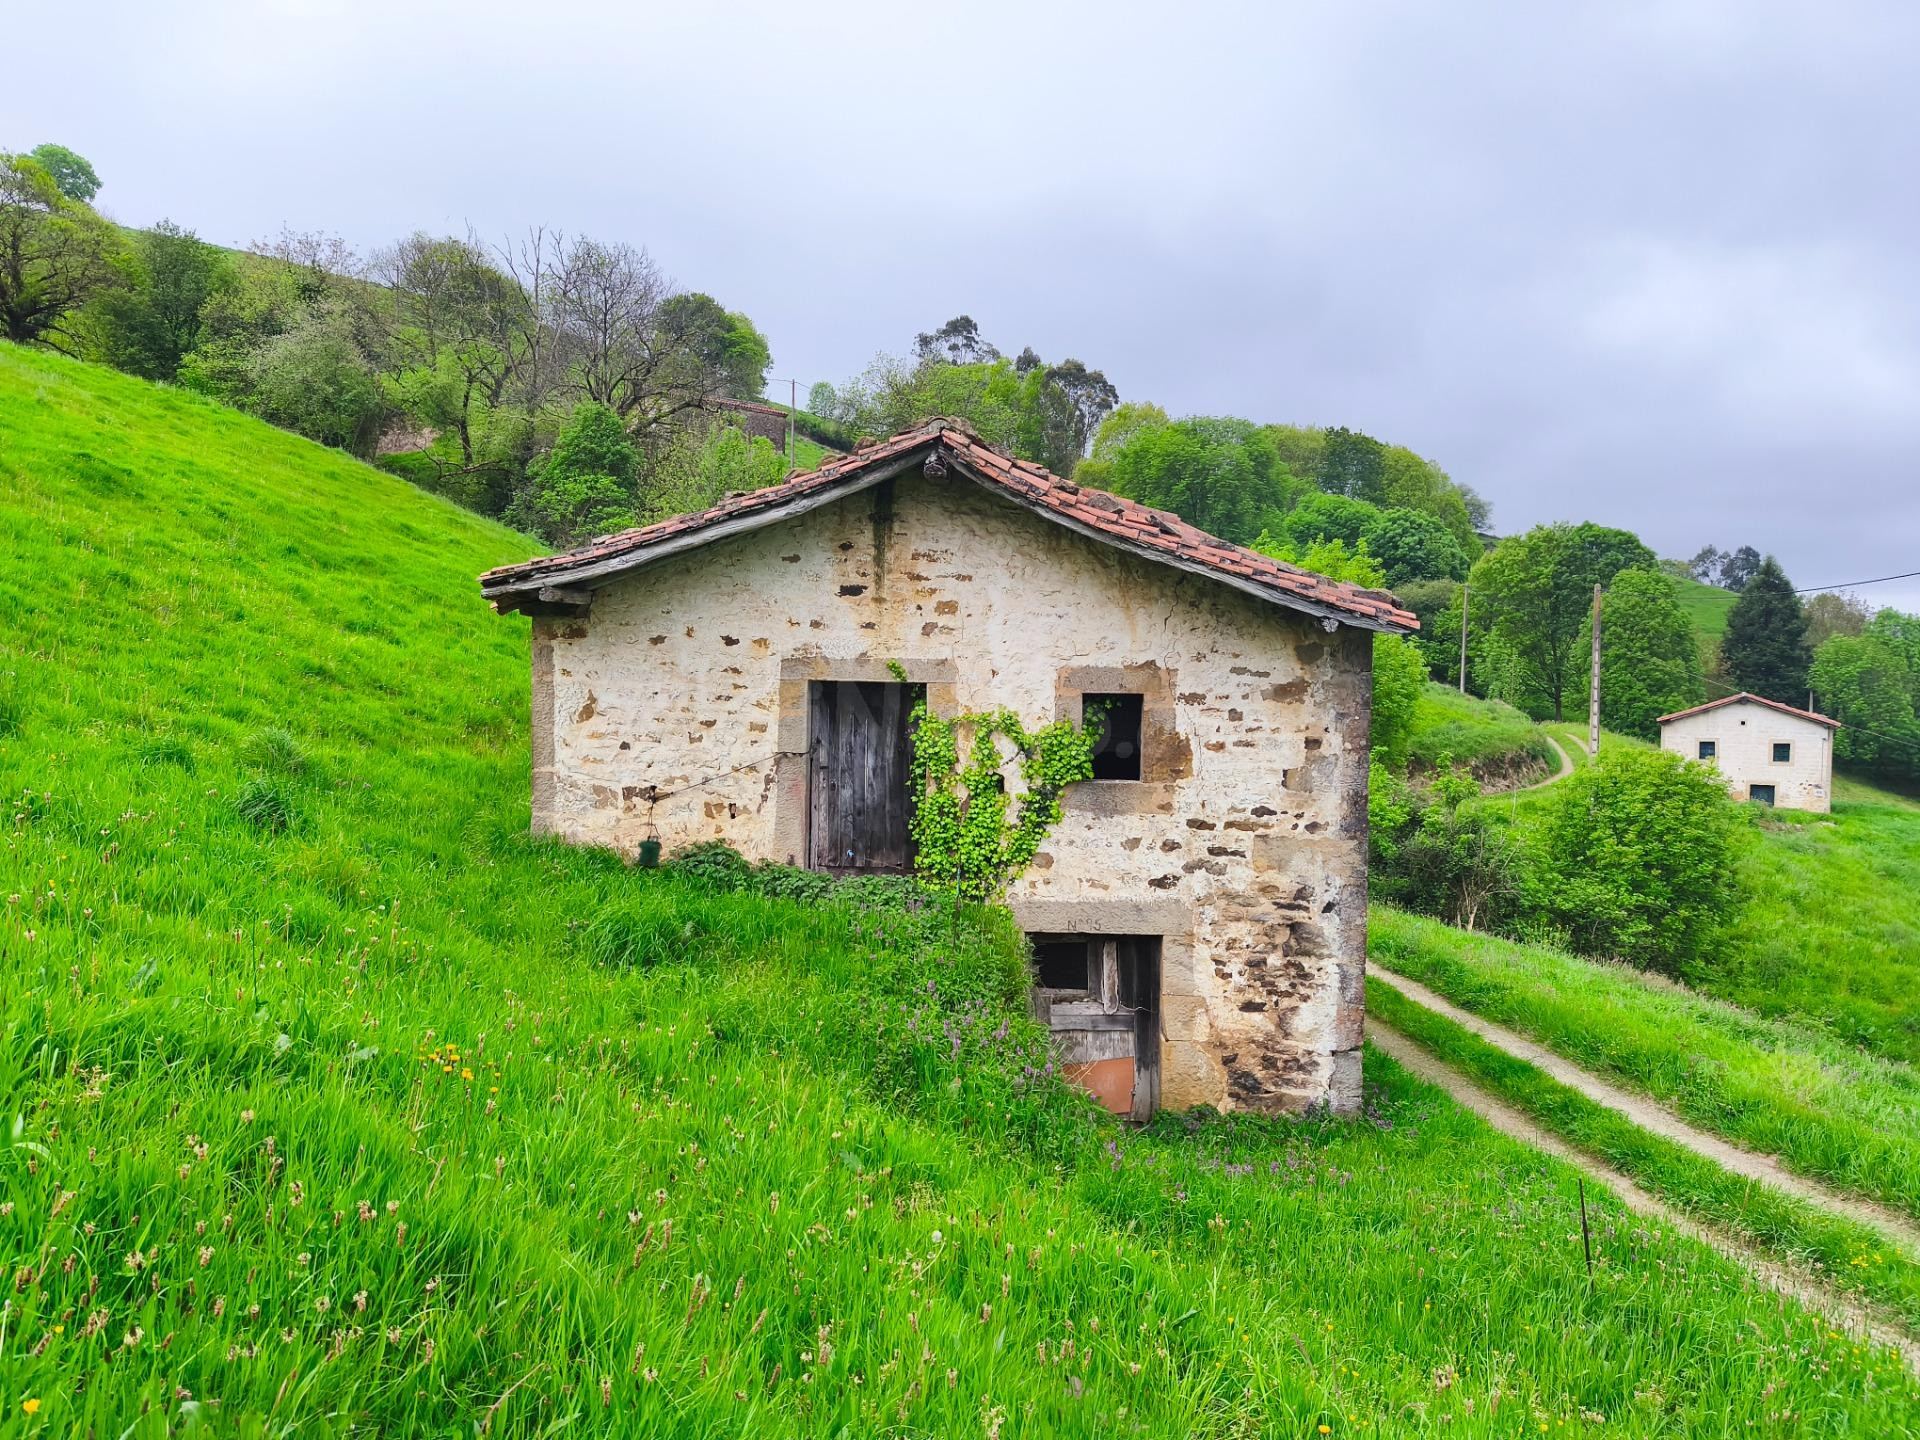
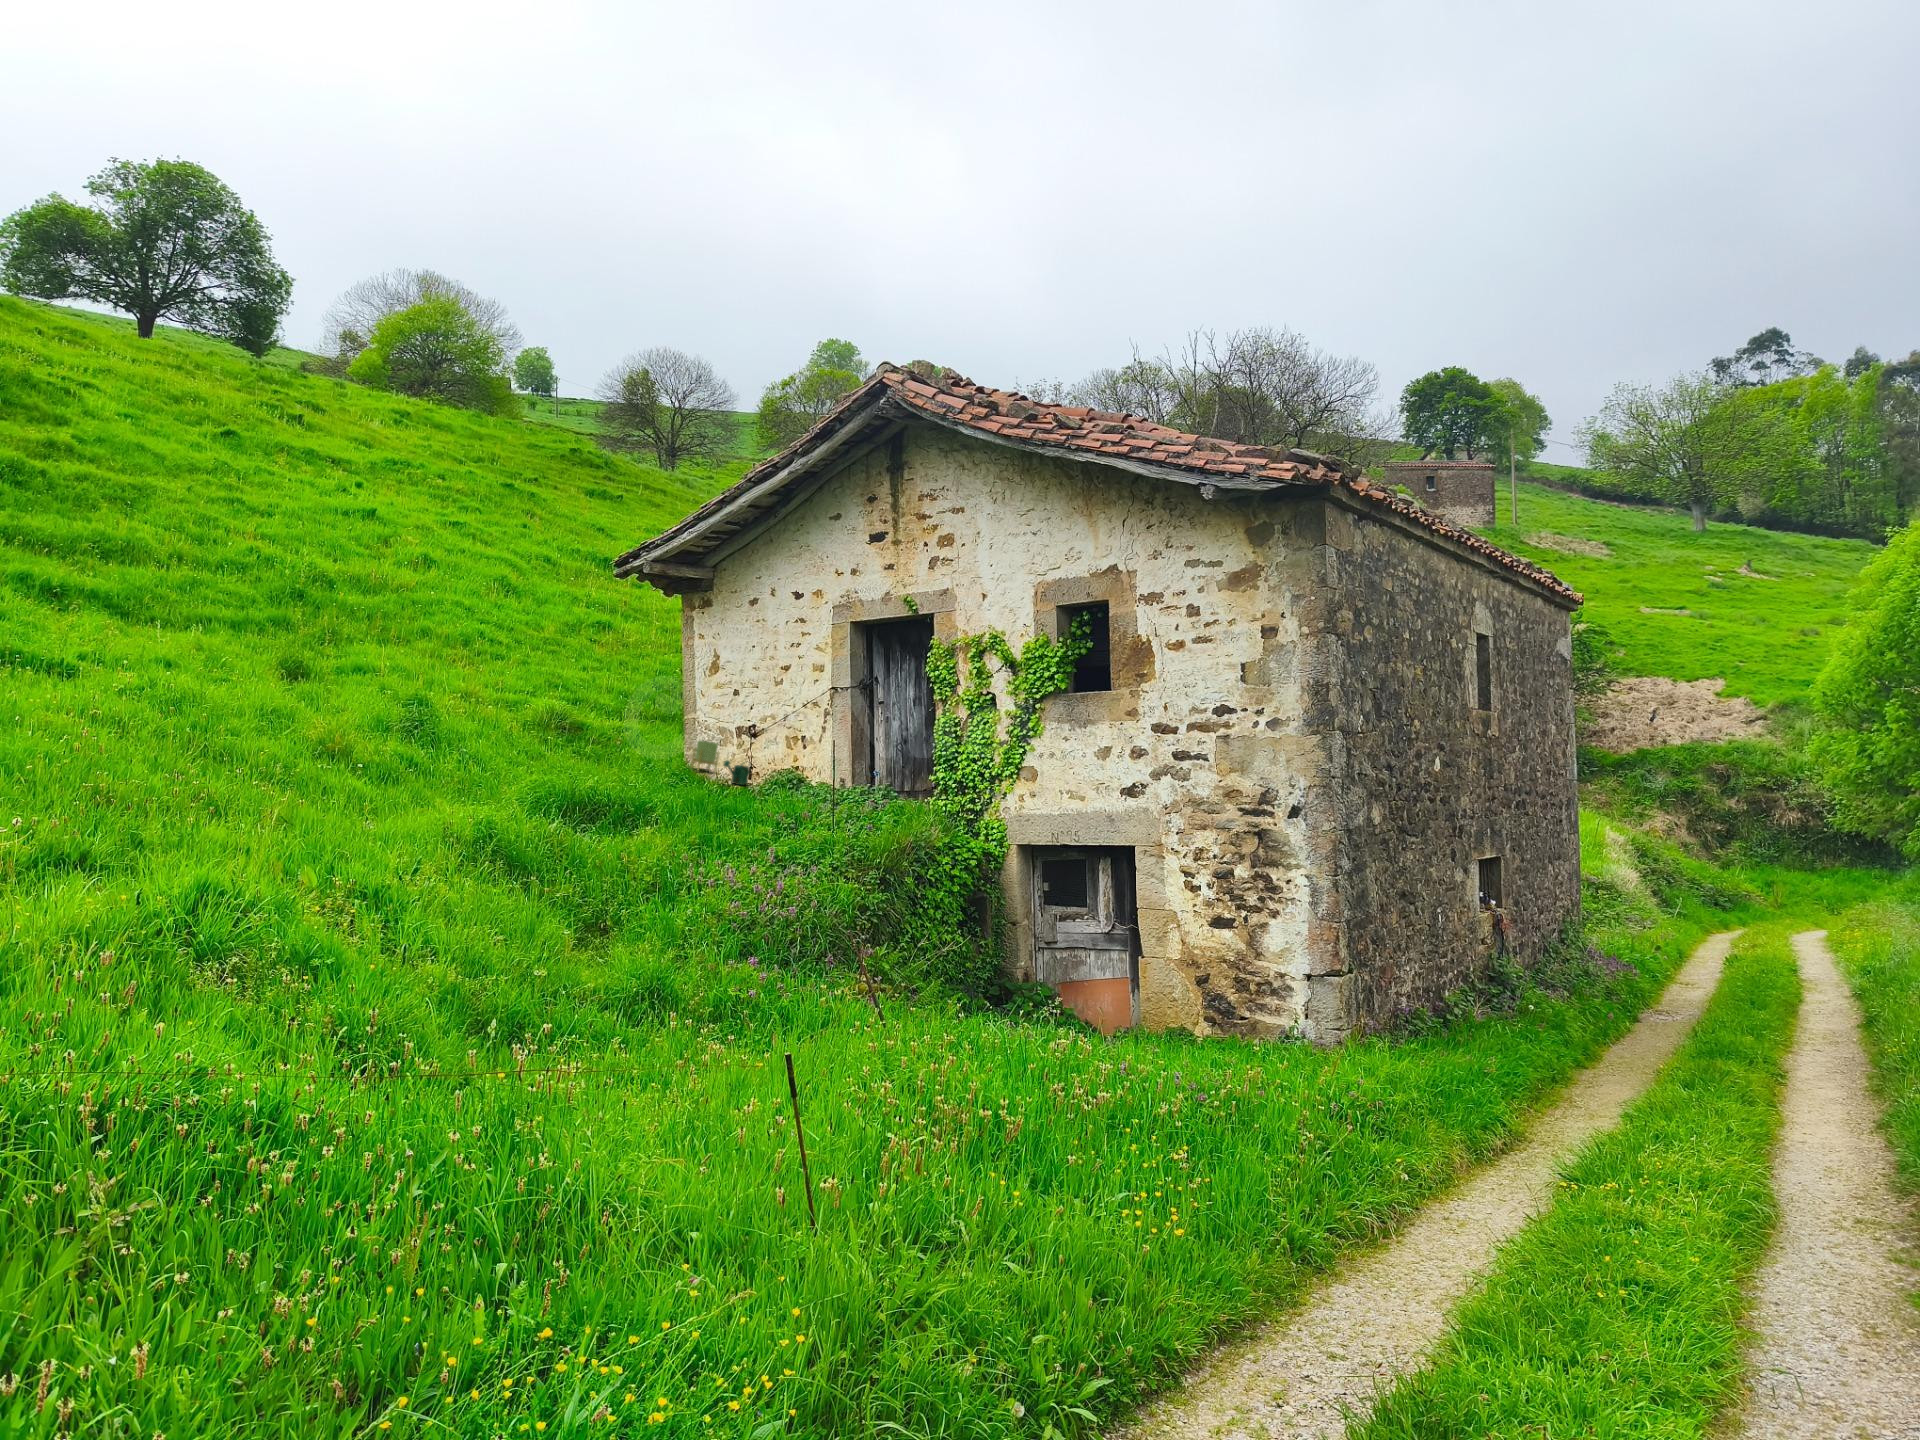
planter: none [569,808,611,850] -> present [691,740,719,772]

